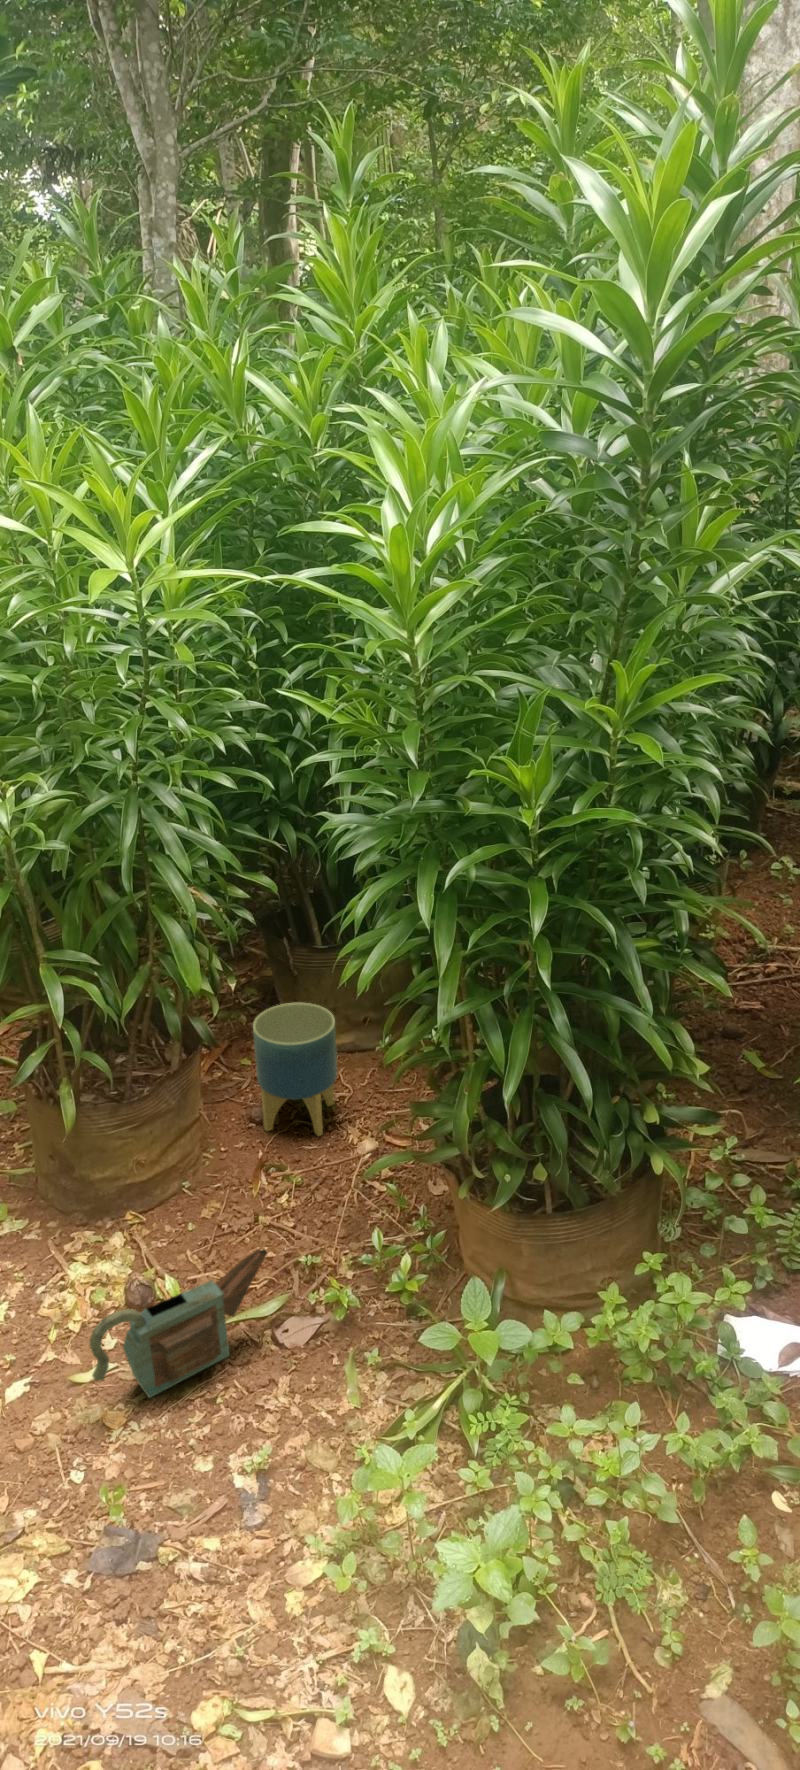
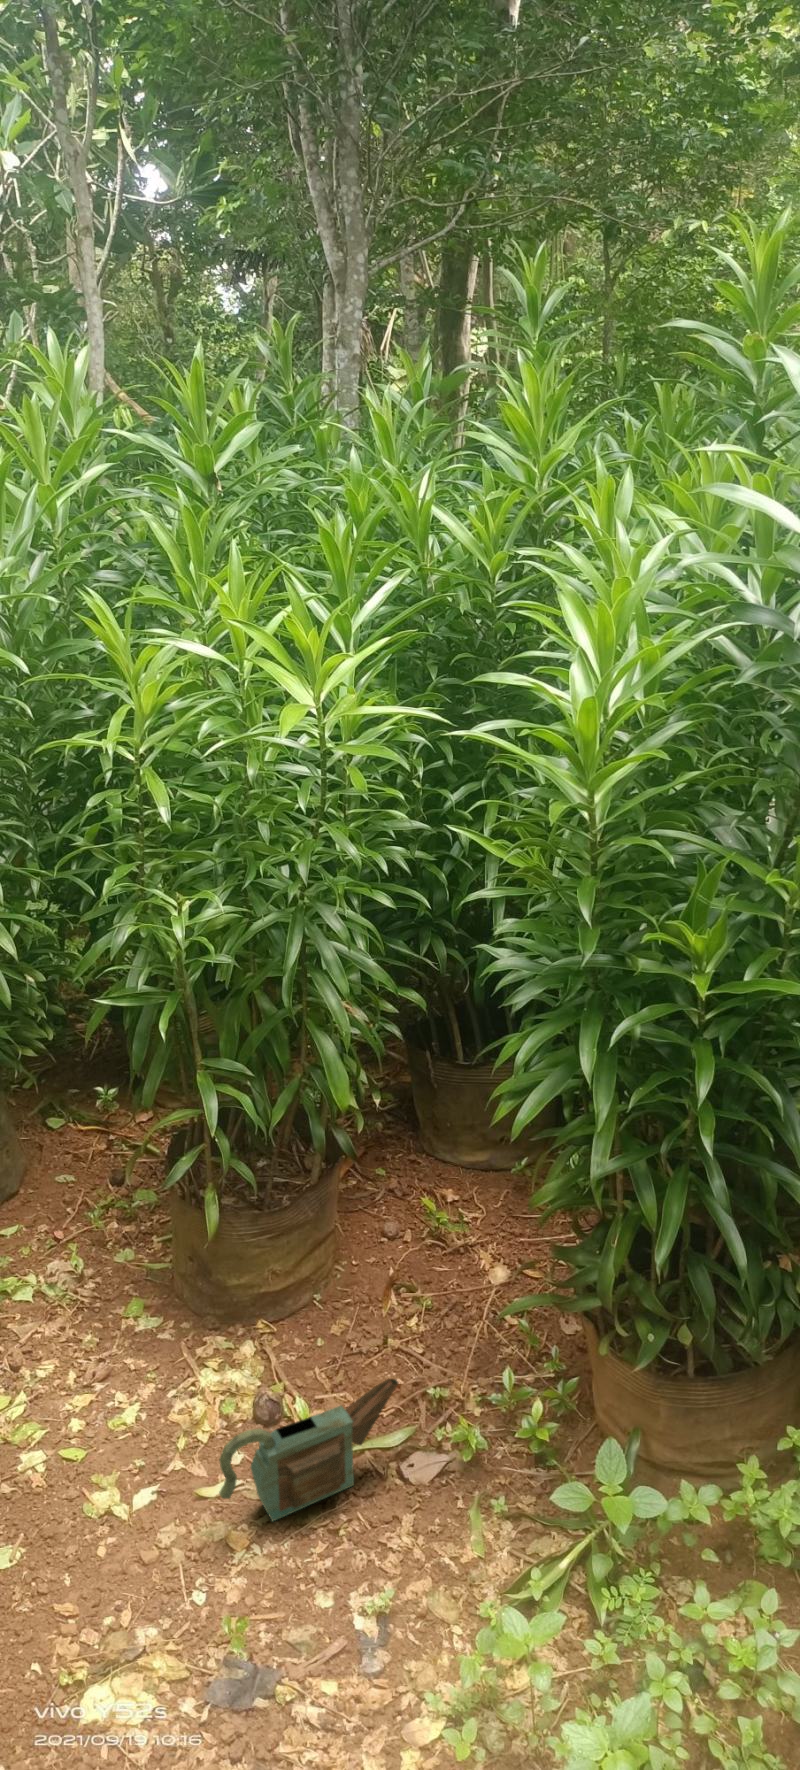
planter: present [253,1003,337,1136] -> none [393,1118,475,1258]

